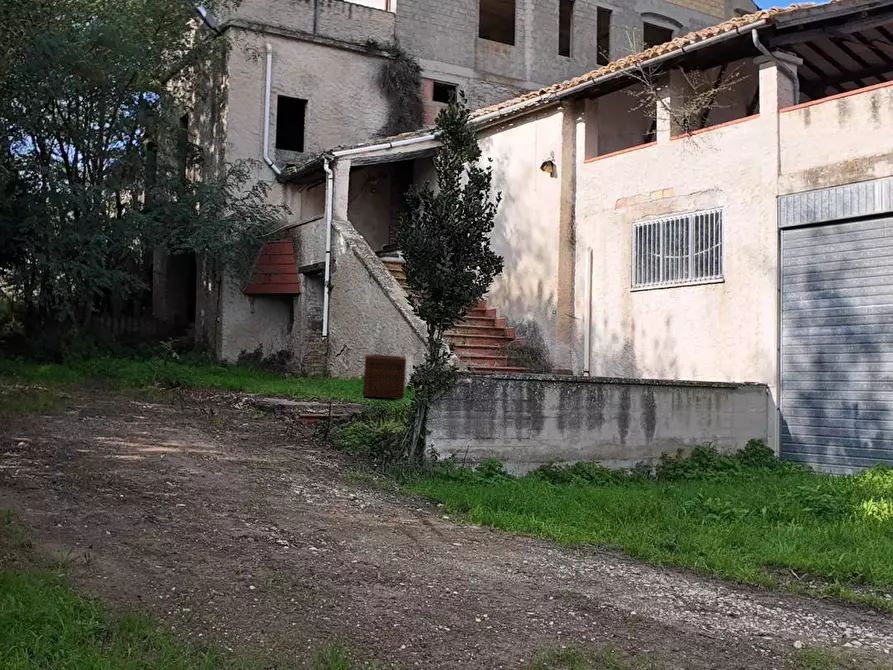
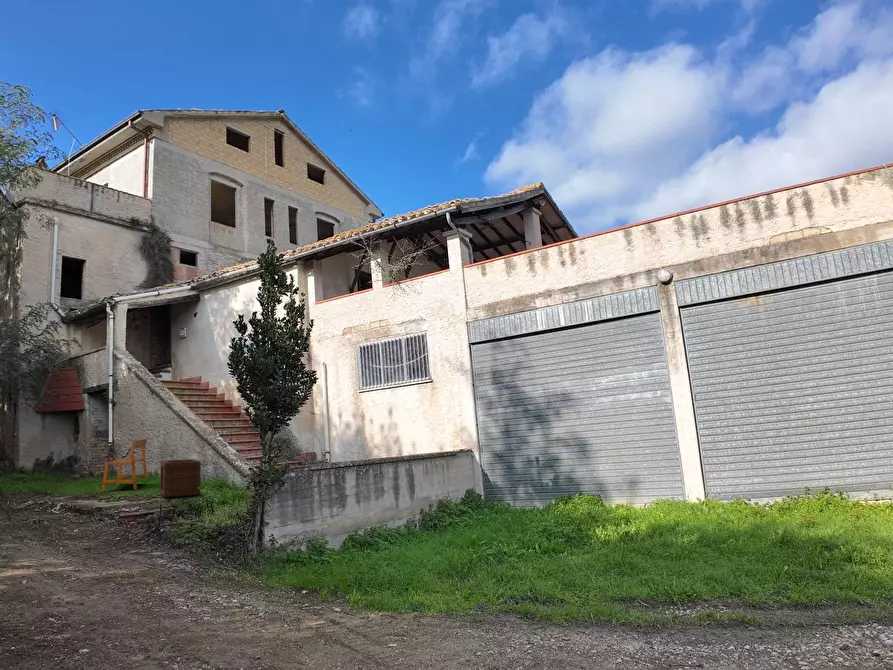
bench: none [310,328,365,386] -> present [102,438,147,491]

